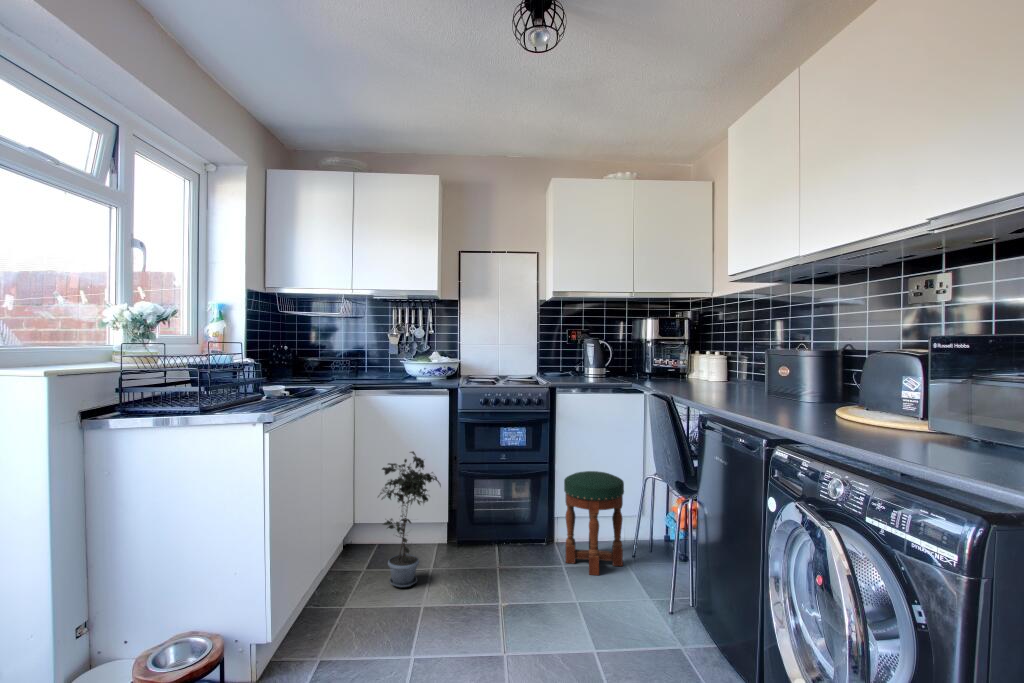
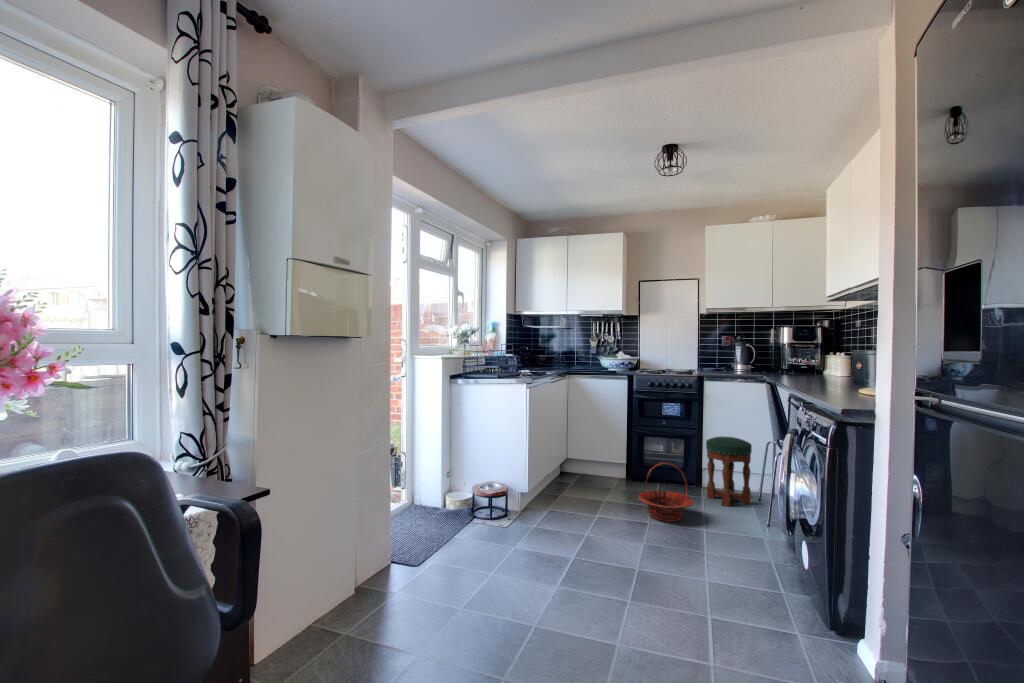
potted plant: present [378,451,441,587] -> none [580,412,618,494]
basket: none [477,530,563,629] -> present [639,463,694,522]

